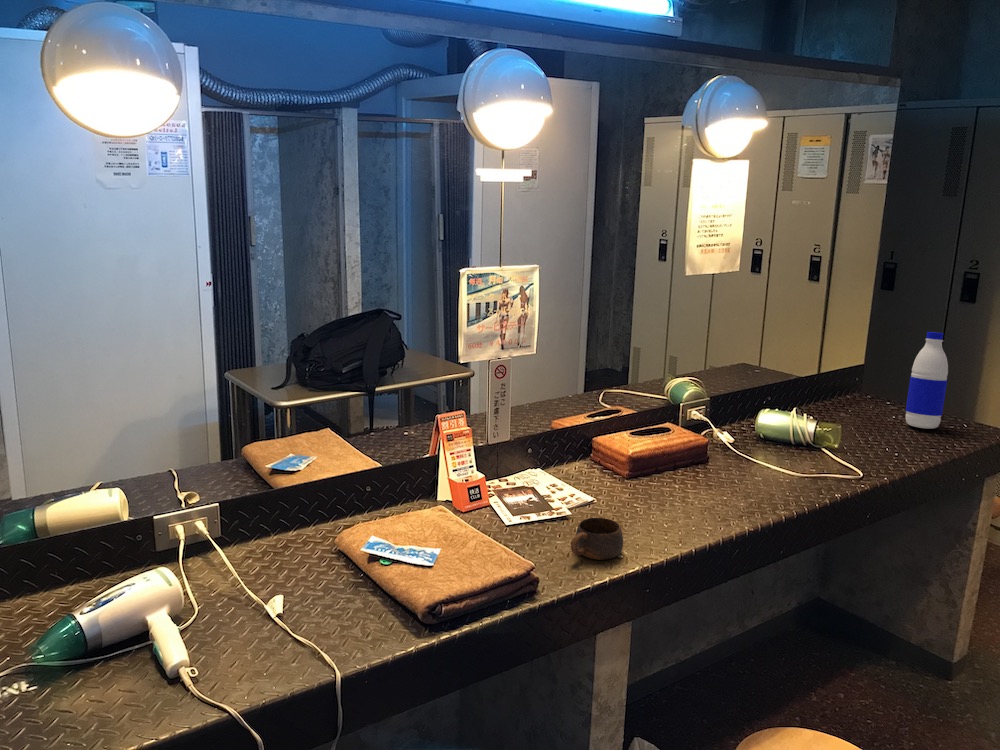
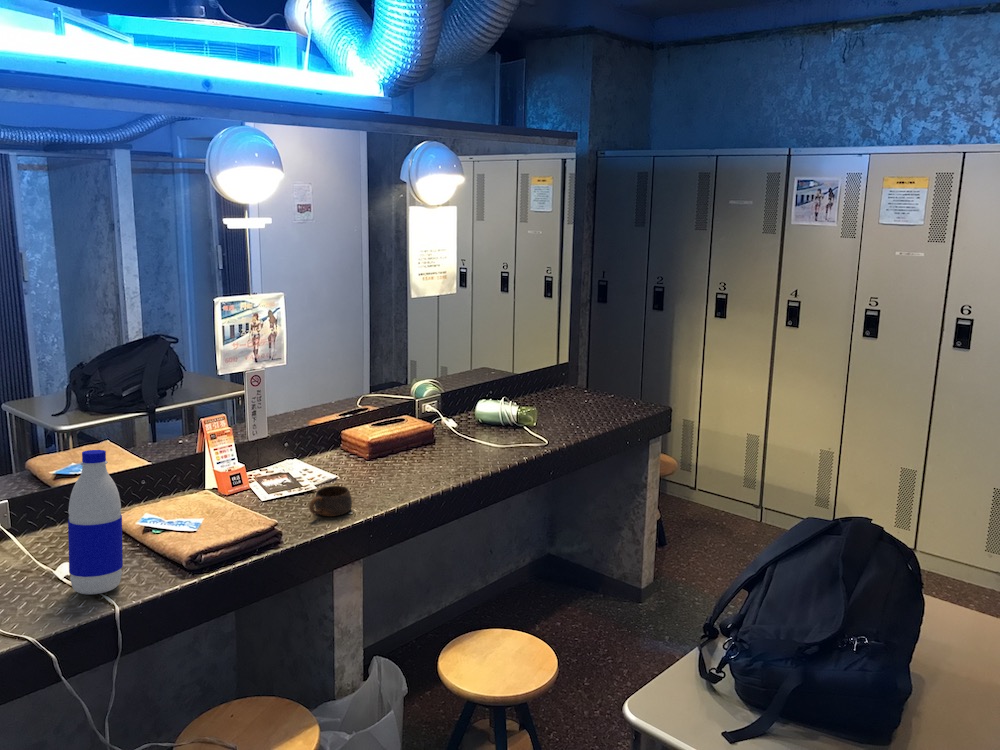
water bottle: present [906,332,948,429] -> present [68,450,123,594]

